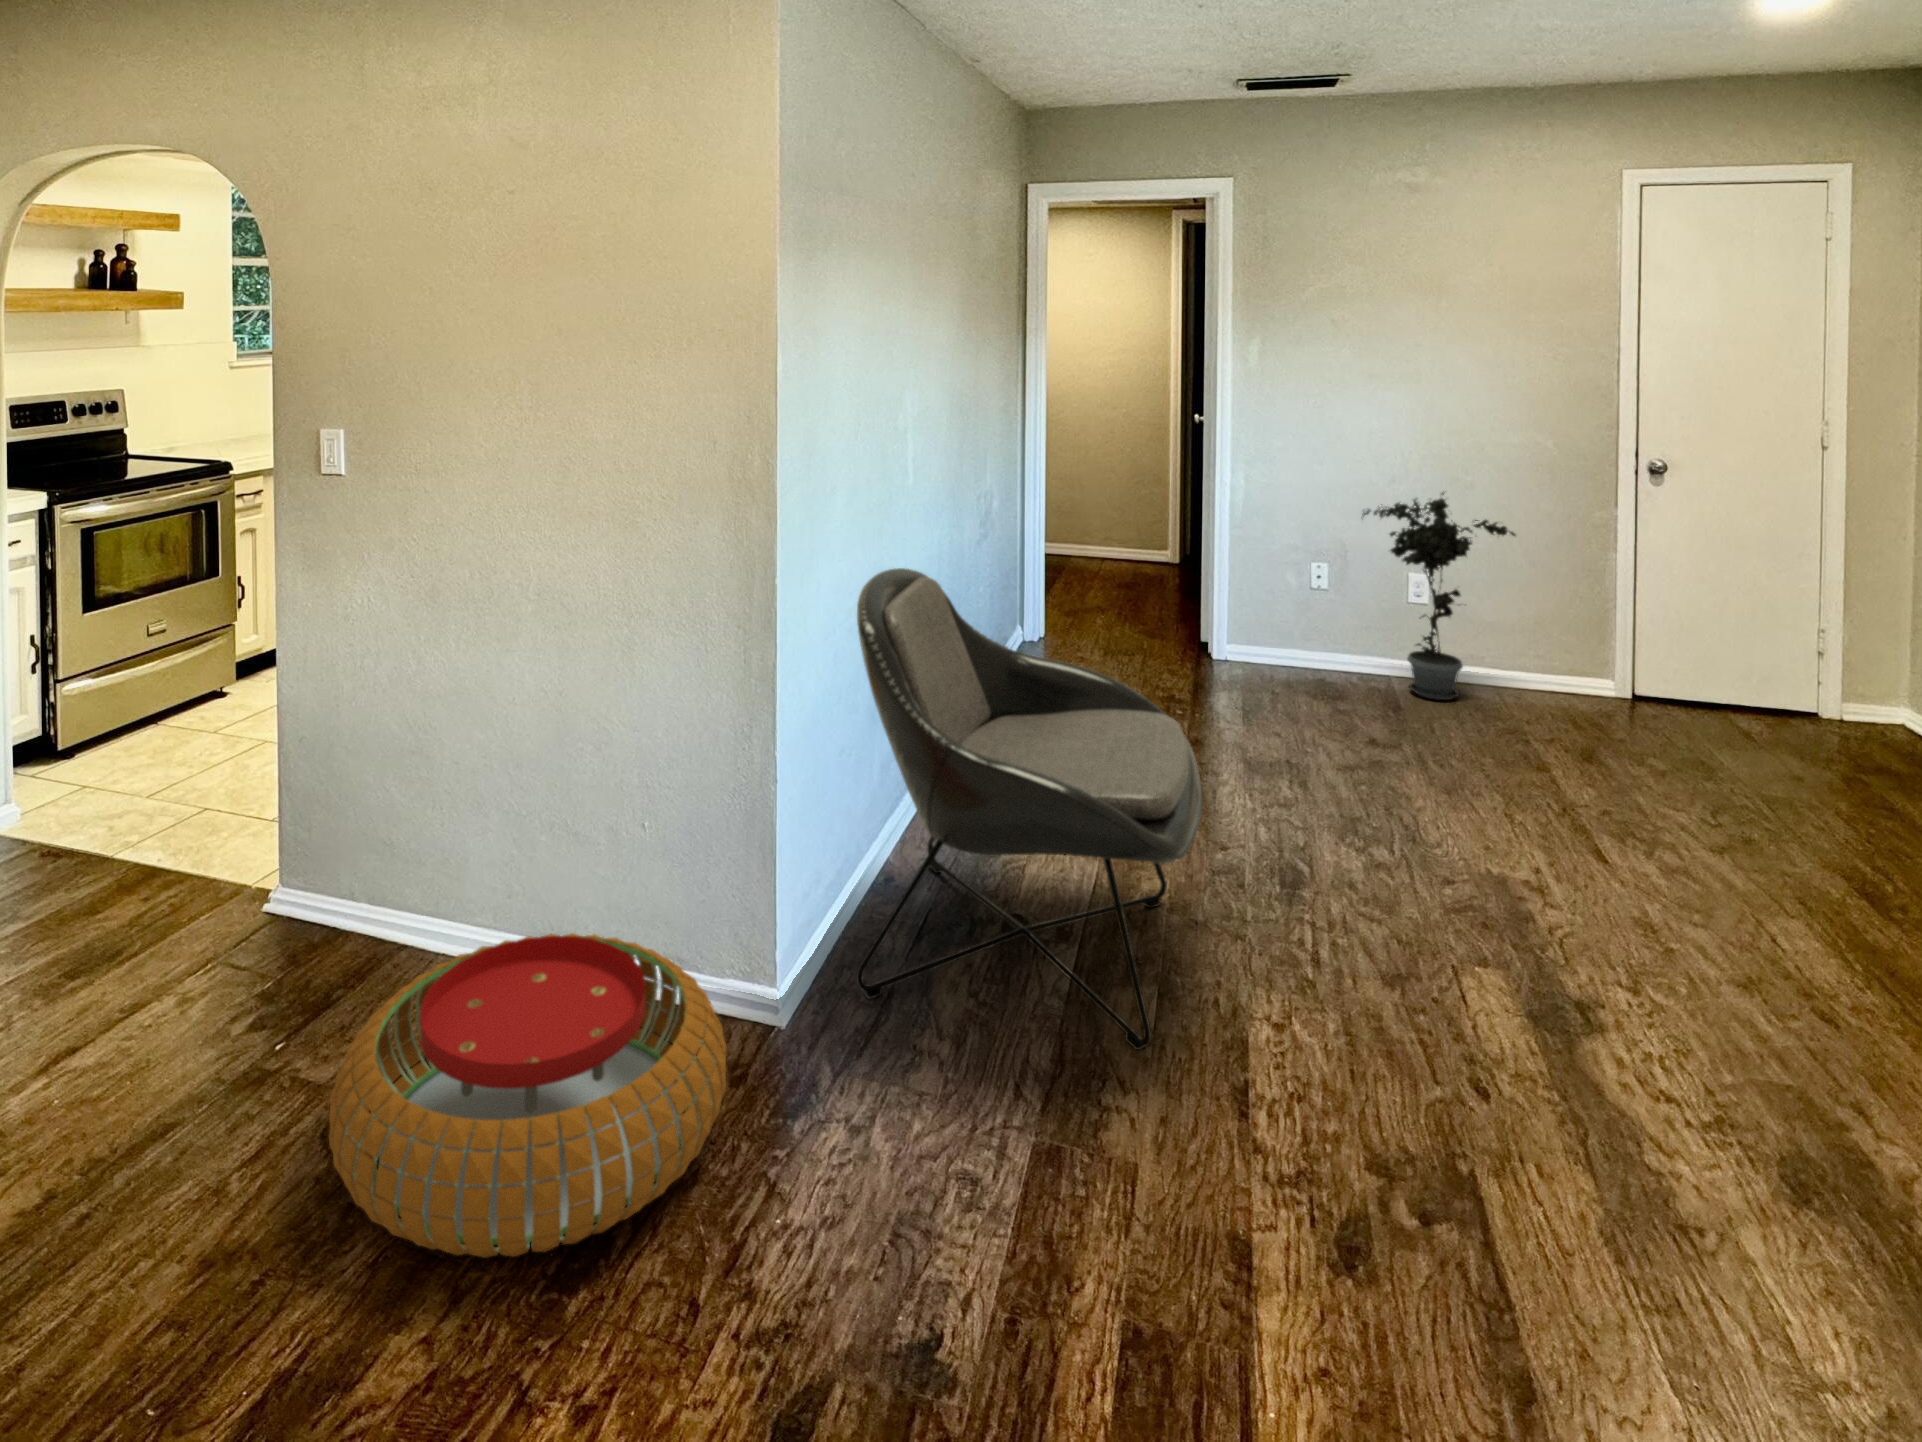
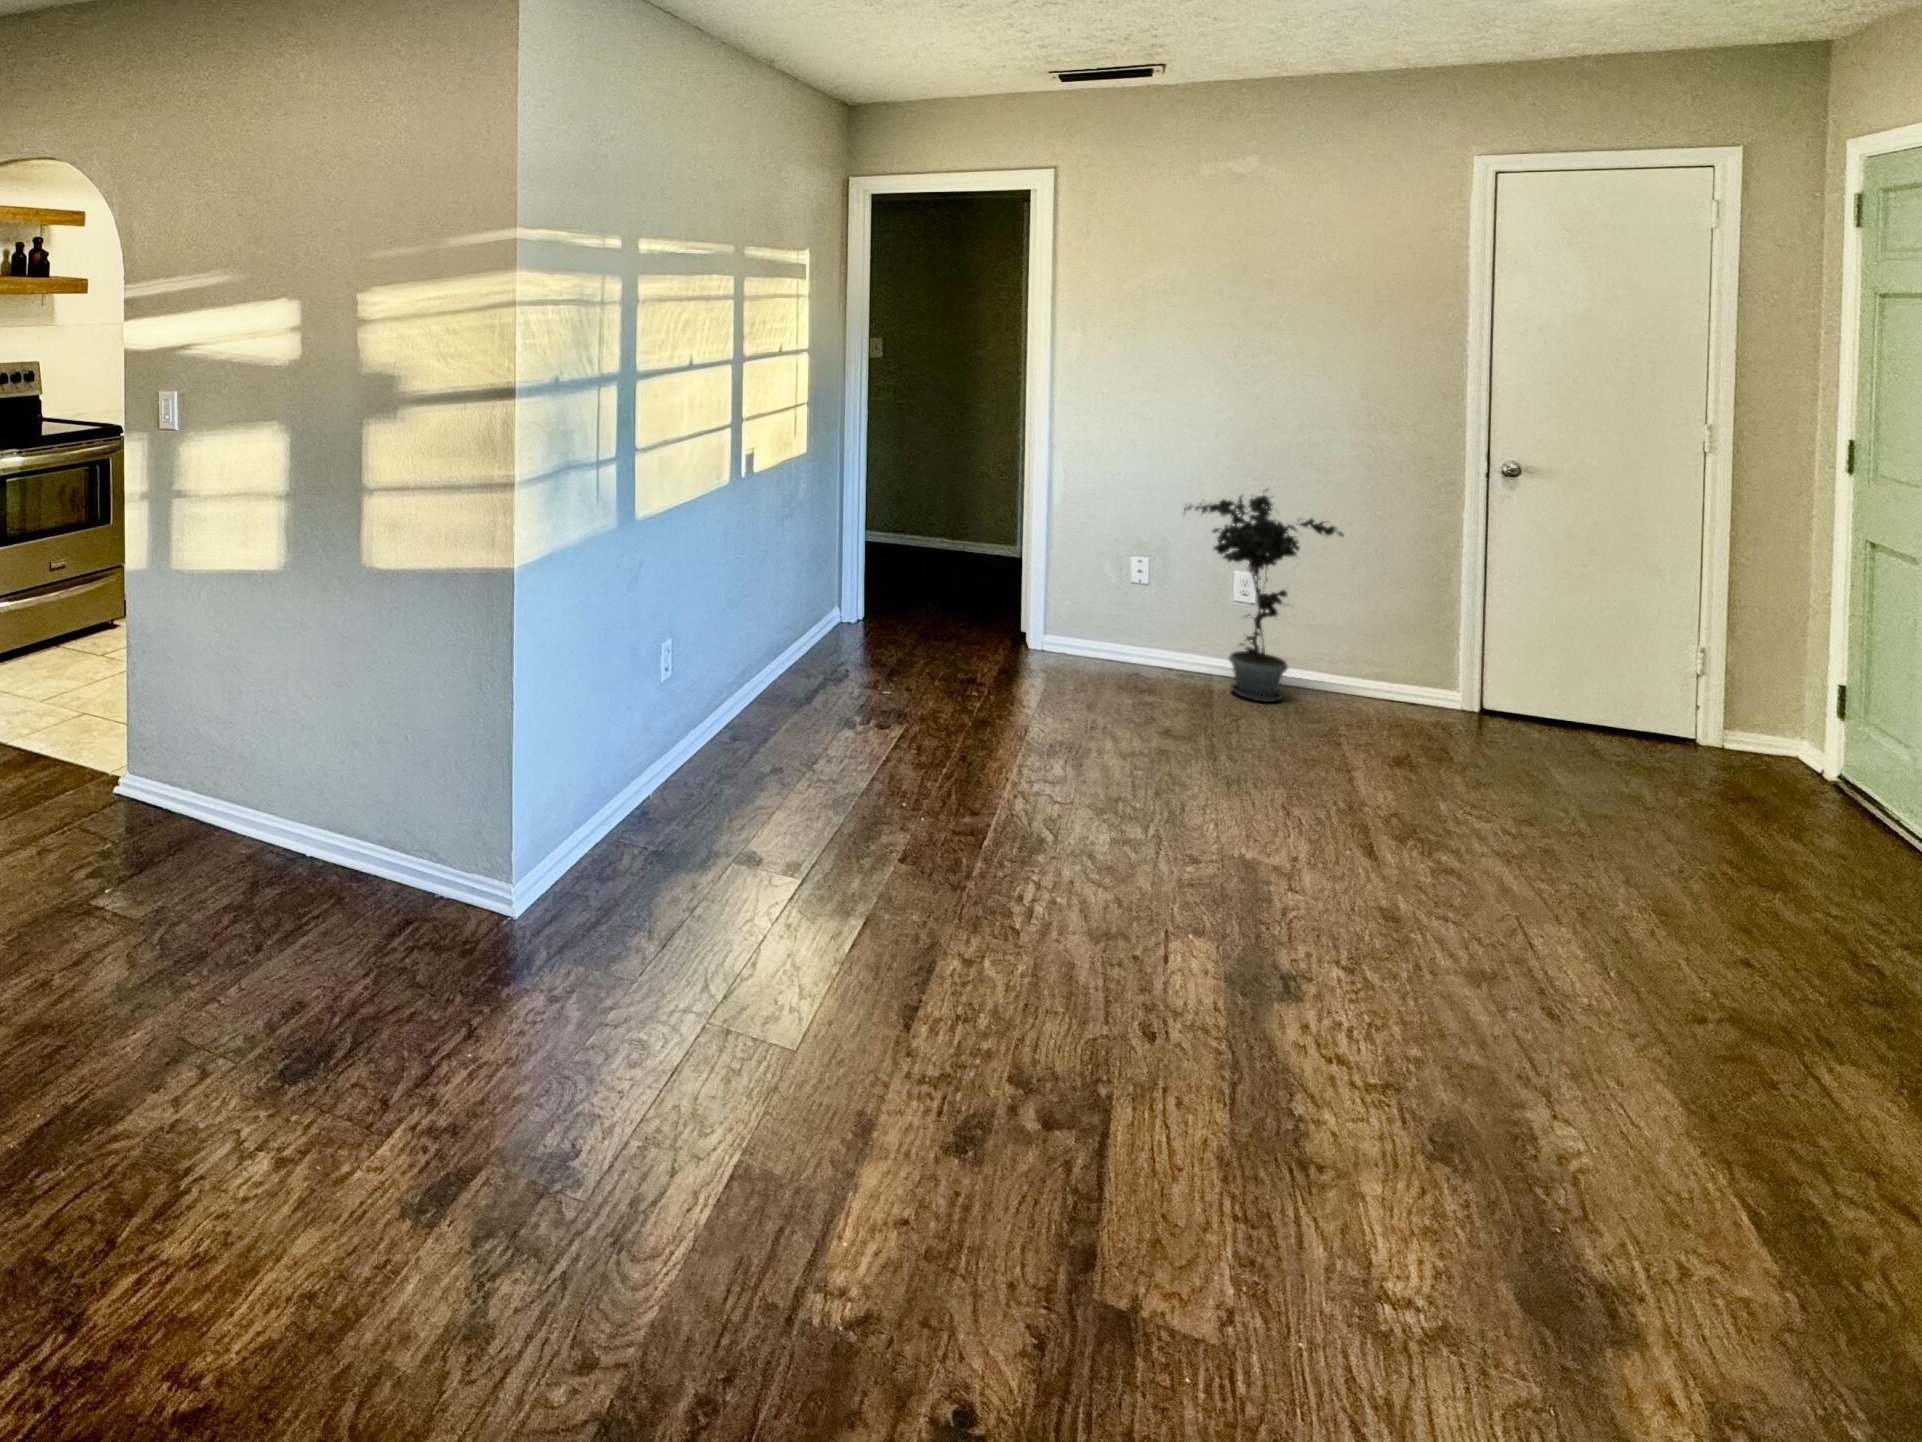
lounge chair: present [856,568,1202,1050] -> none [586,530,924,968]
pouf: present [329,933,727,1258] -> none [125,818,451,1054]

